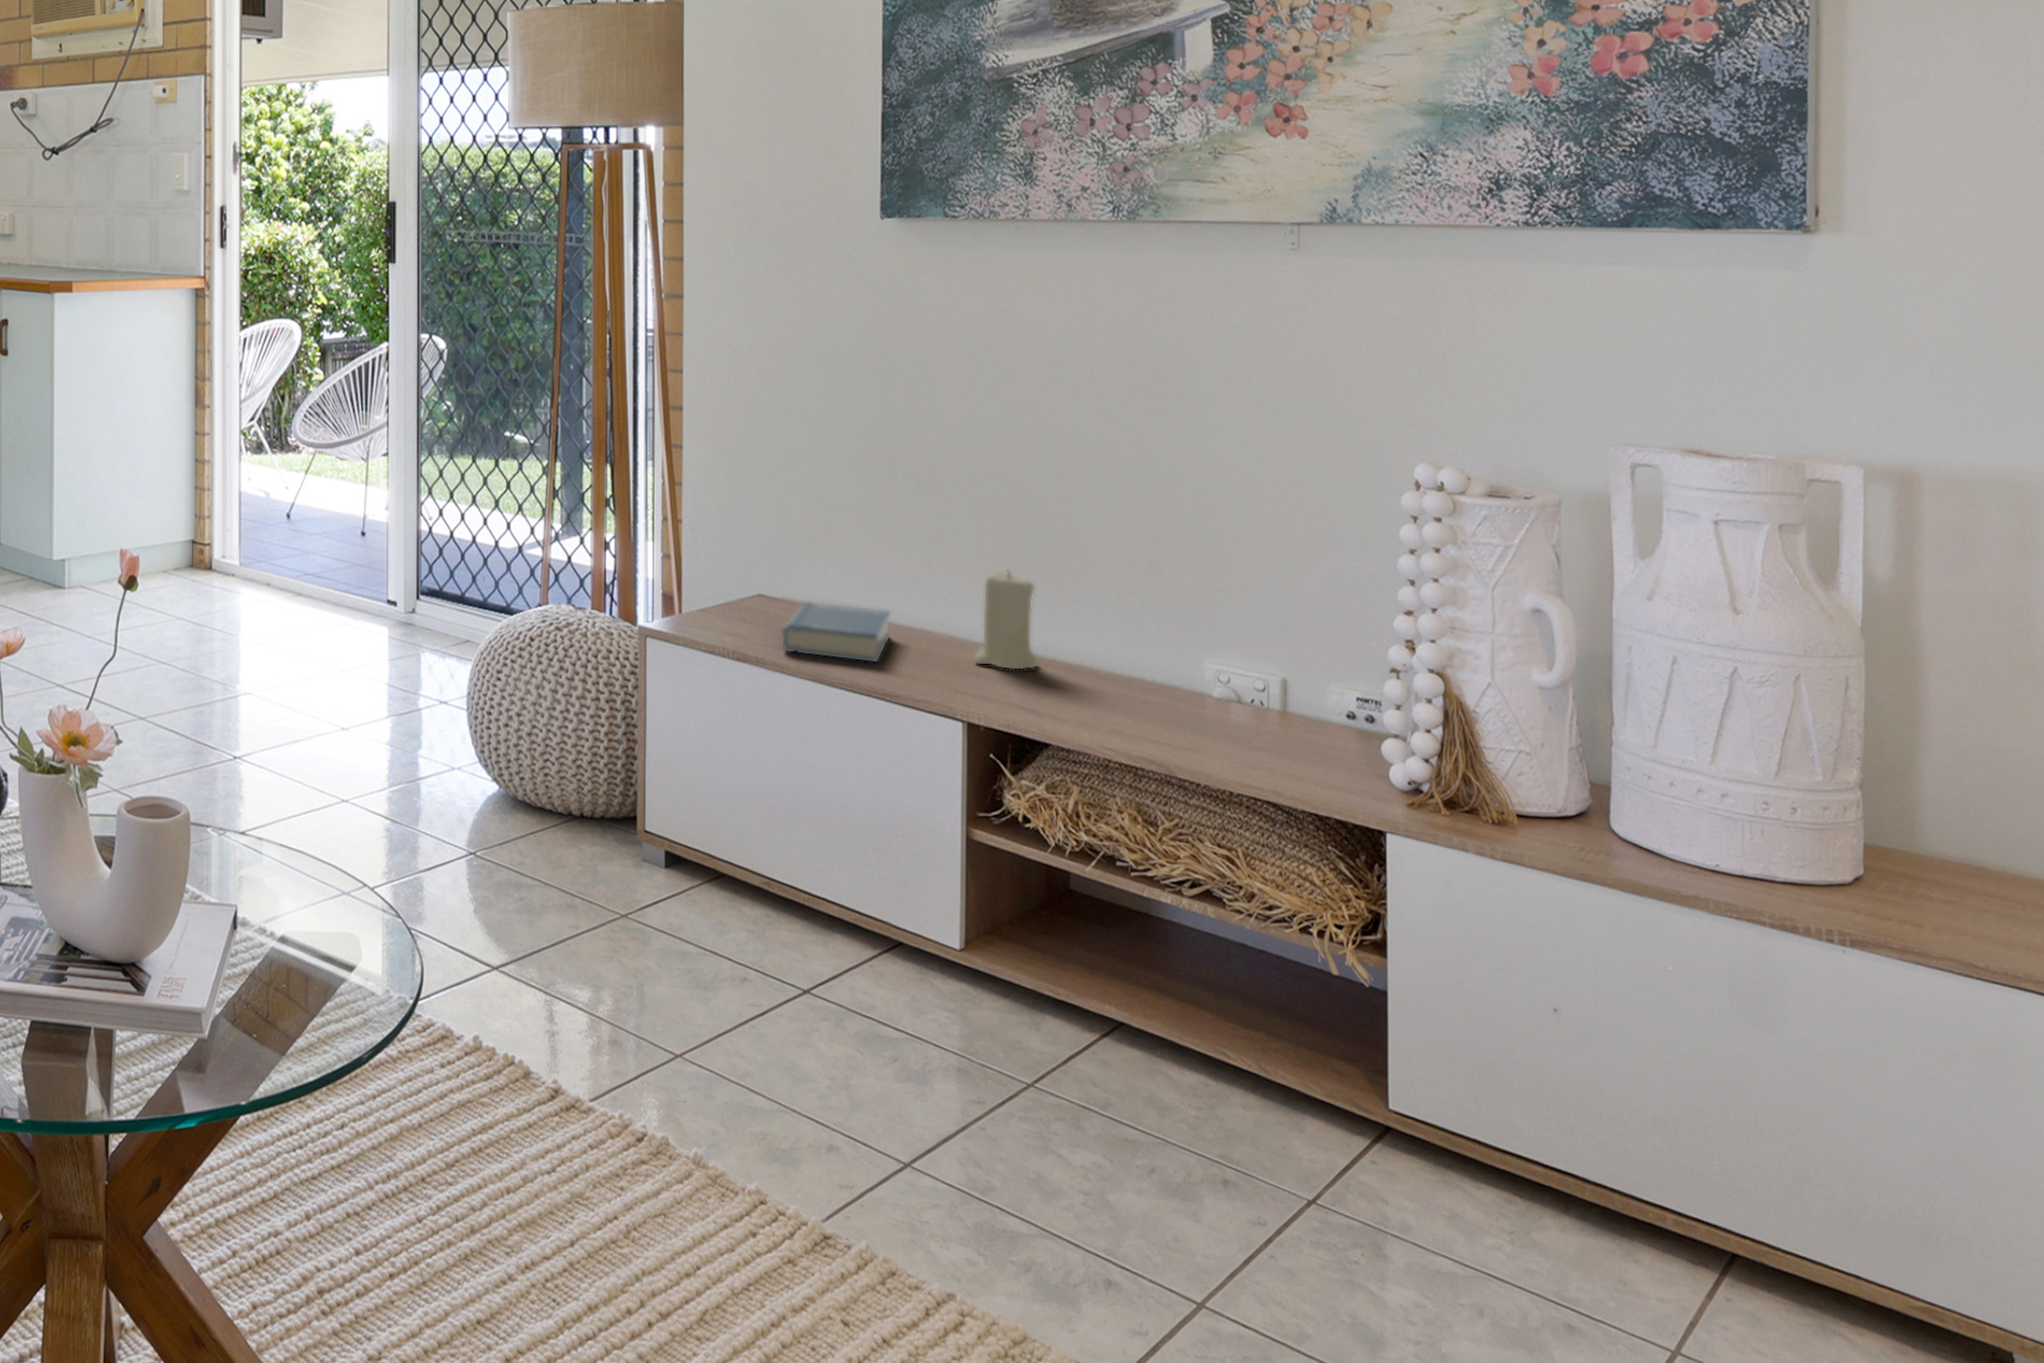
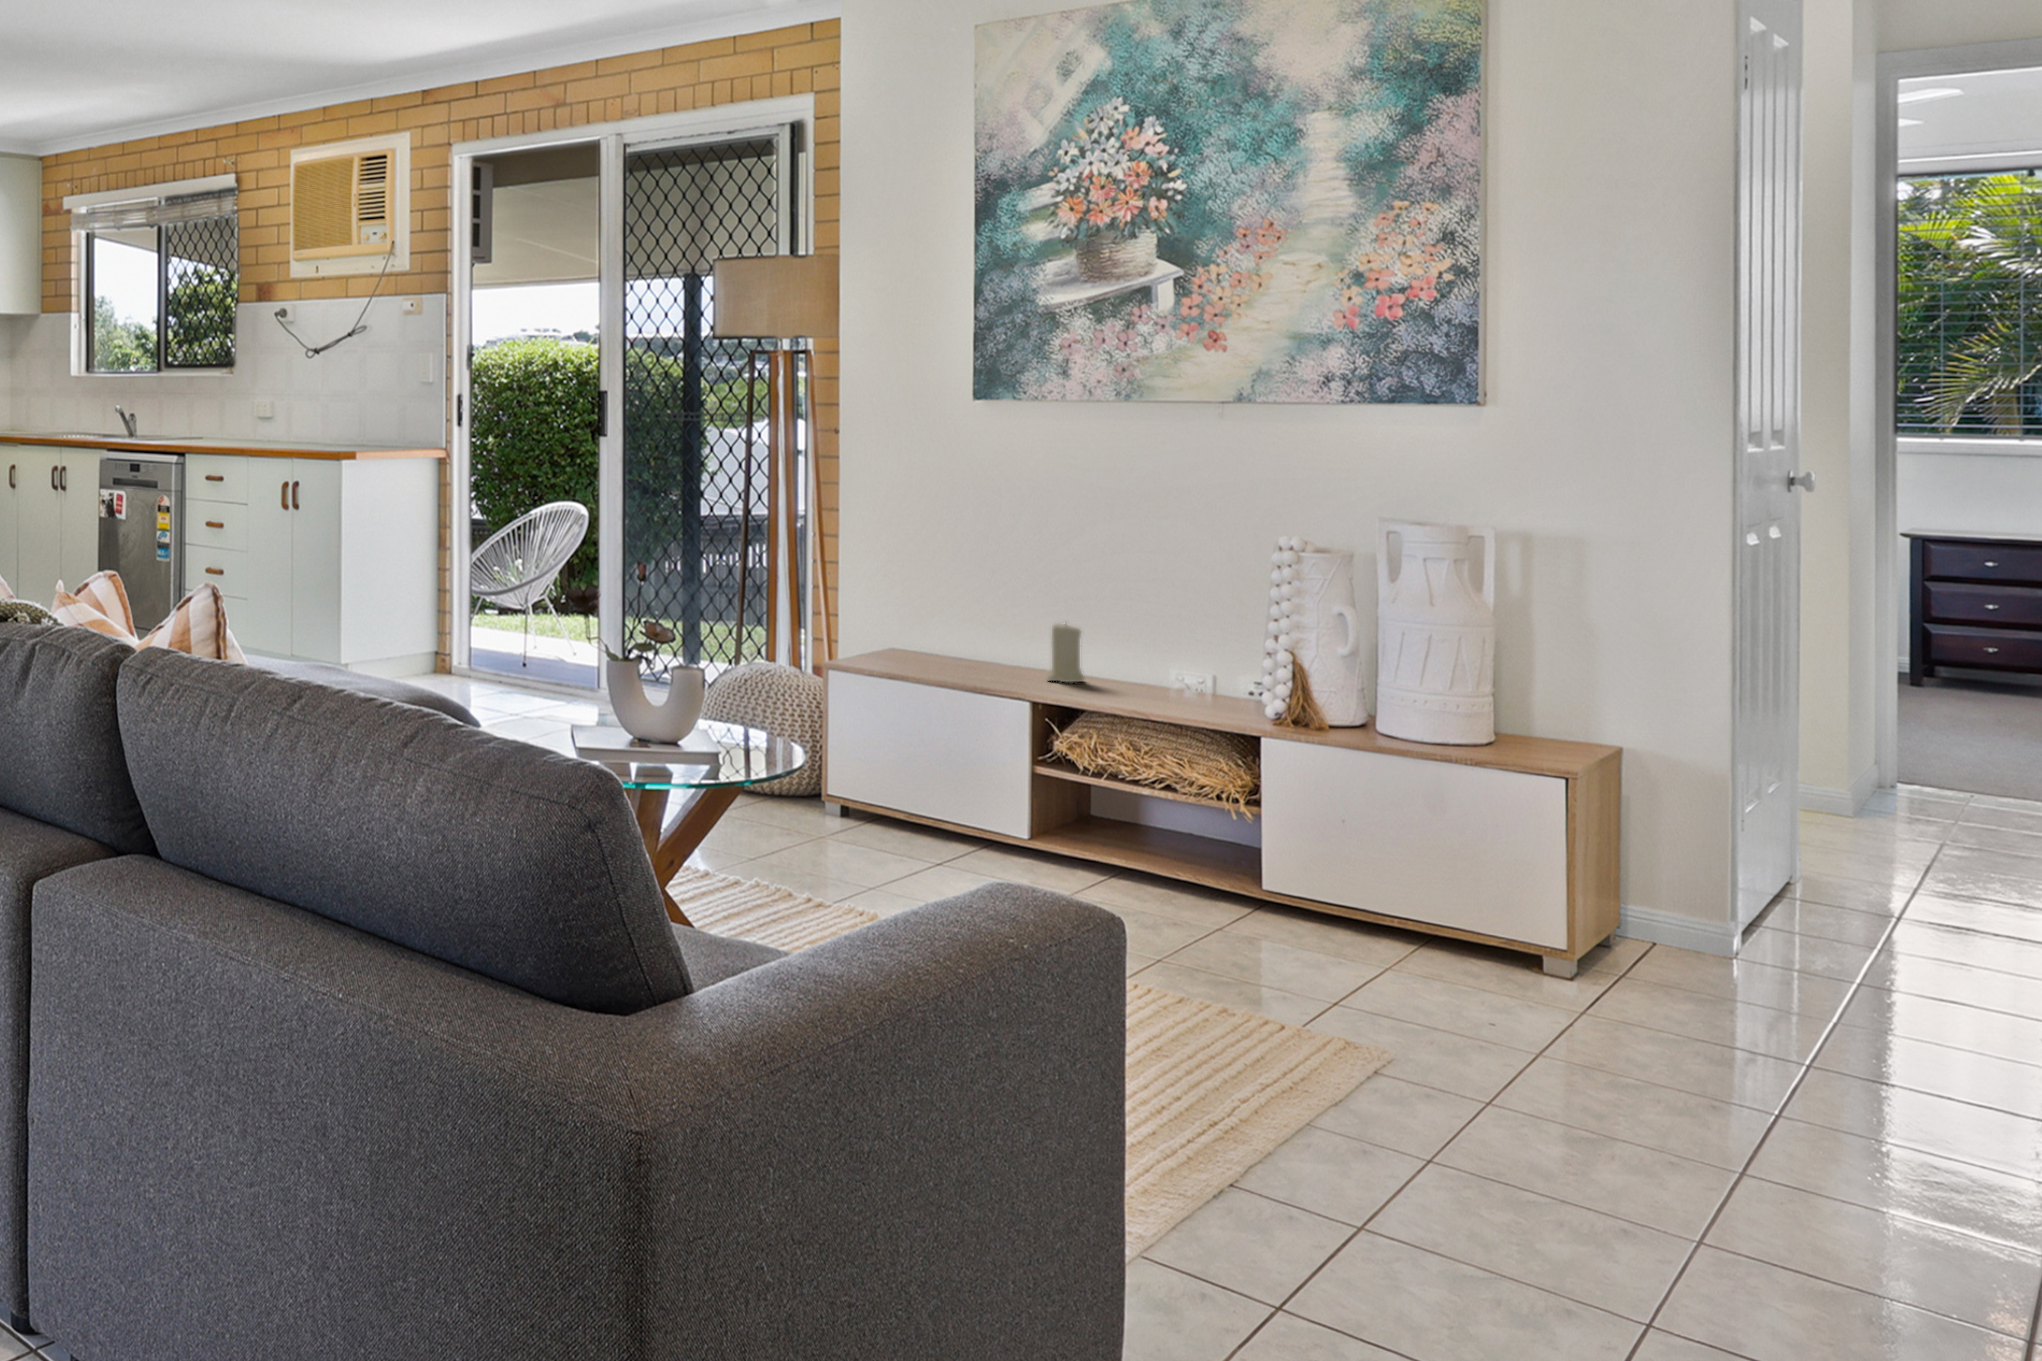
hardback book: present [783,602,890,661] -> none [928,650,992,681]

